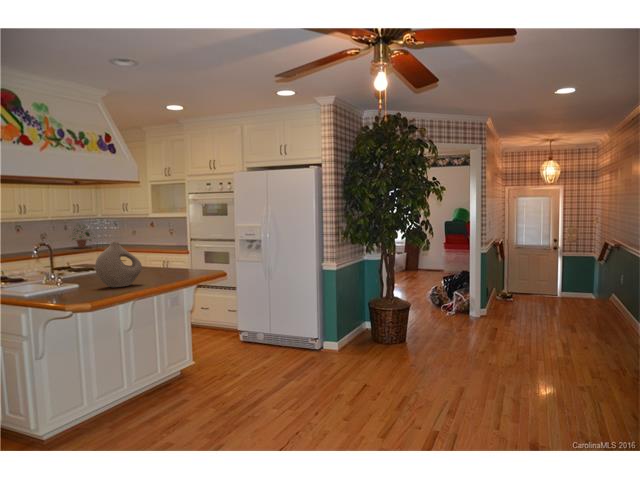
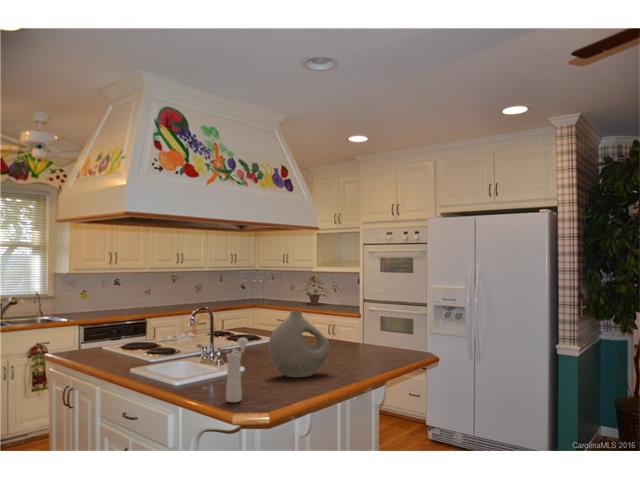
potted plant: present [73,225,91,248] -> present [306,278,326,305]
pepper mill: none [61,260,77,300] -> present [226,338,248,402]

